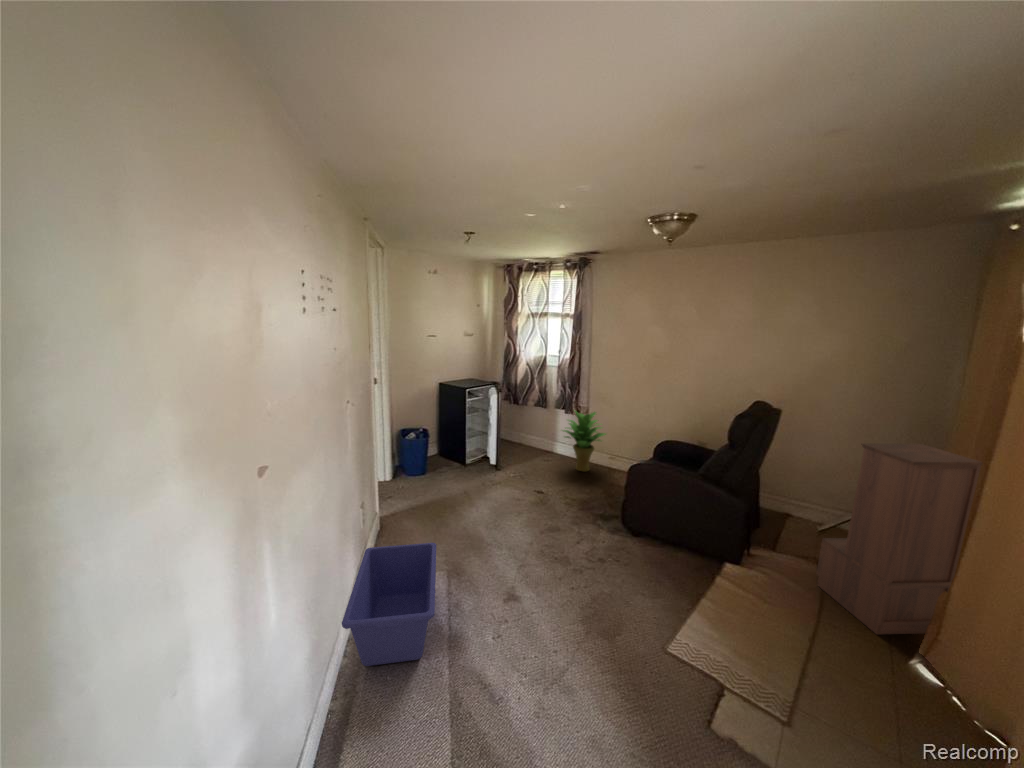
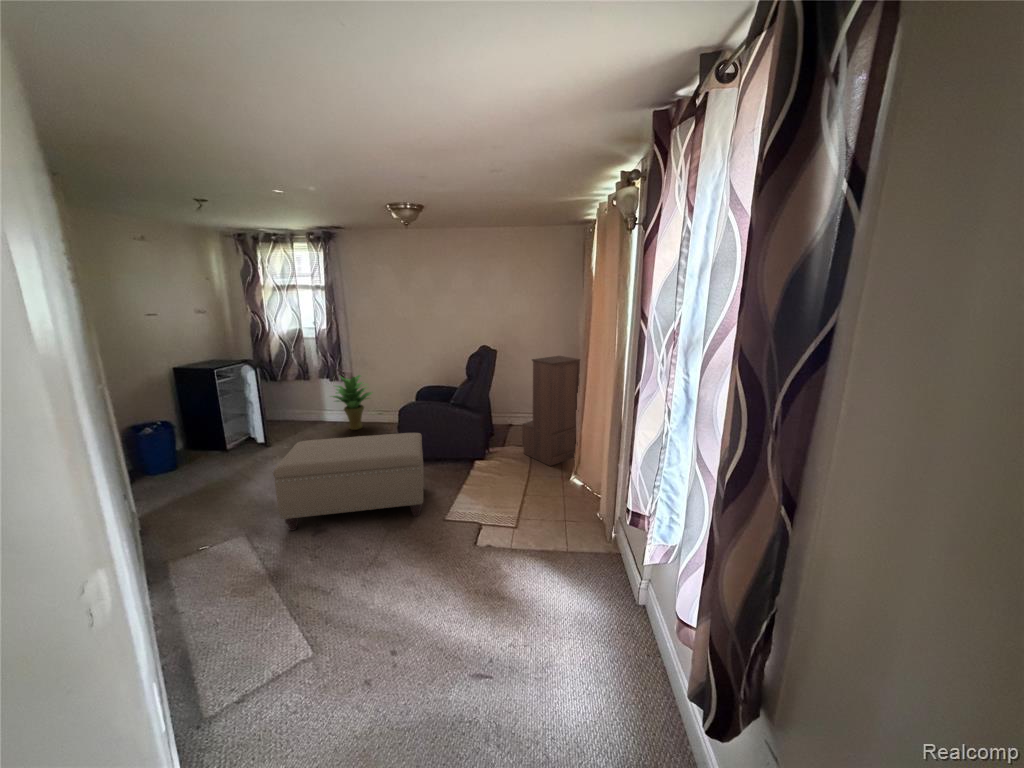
ottoman: none [474,488,655,643] -> present [273,433,423,531]
storage bin: present [342,543,436,666] -> none [151,501,257,609]

